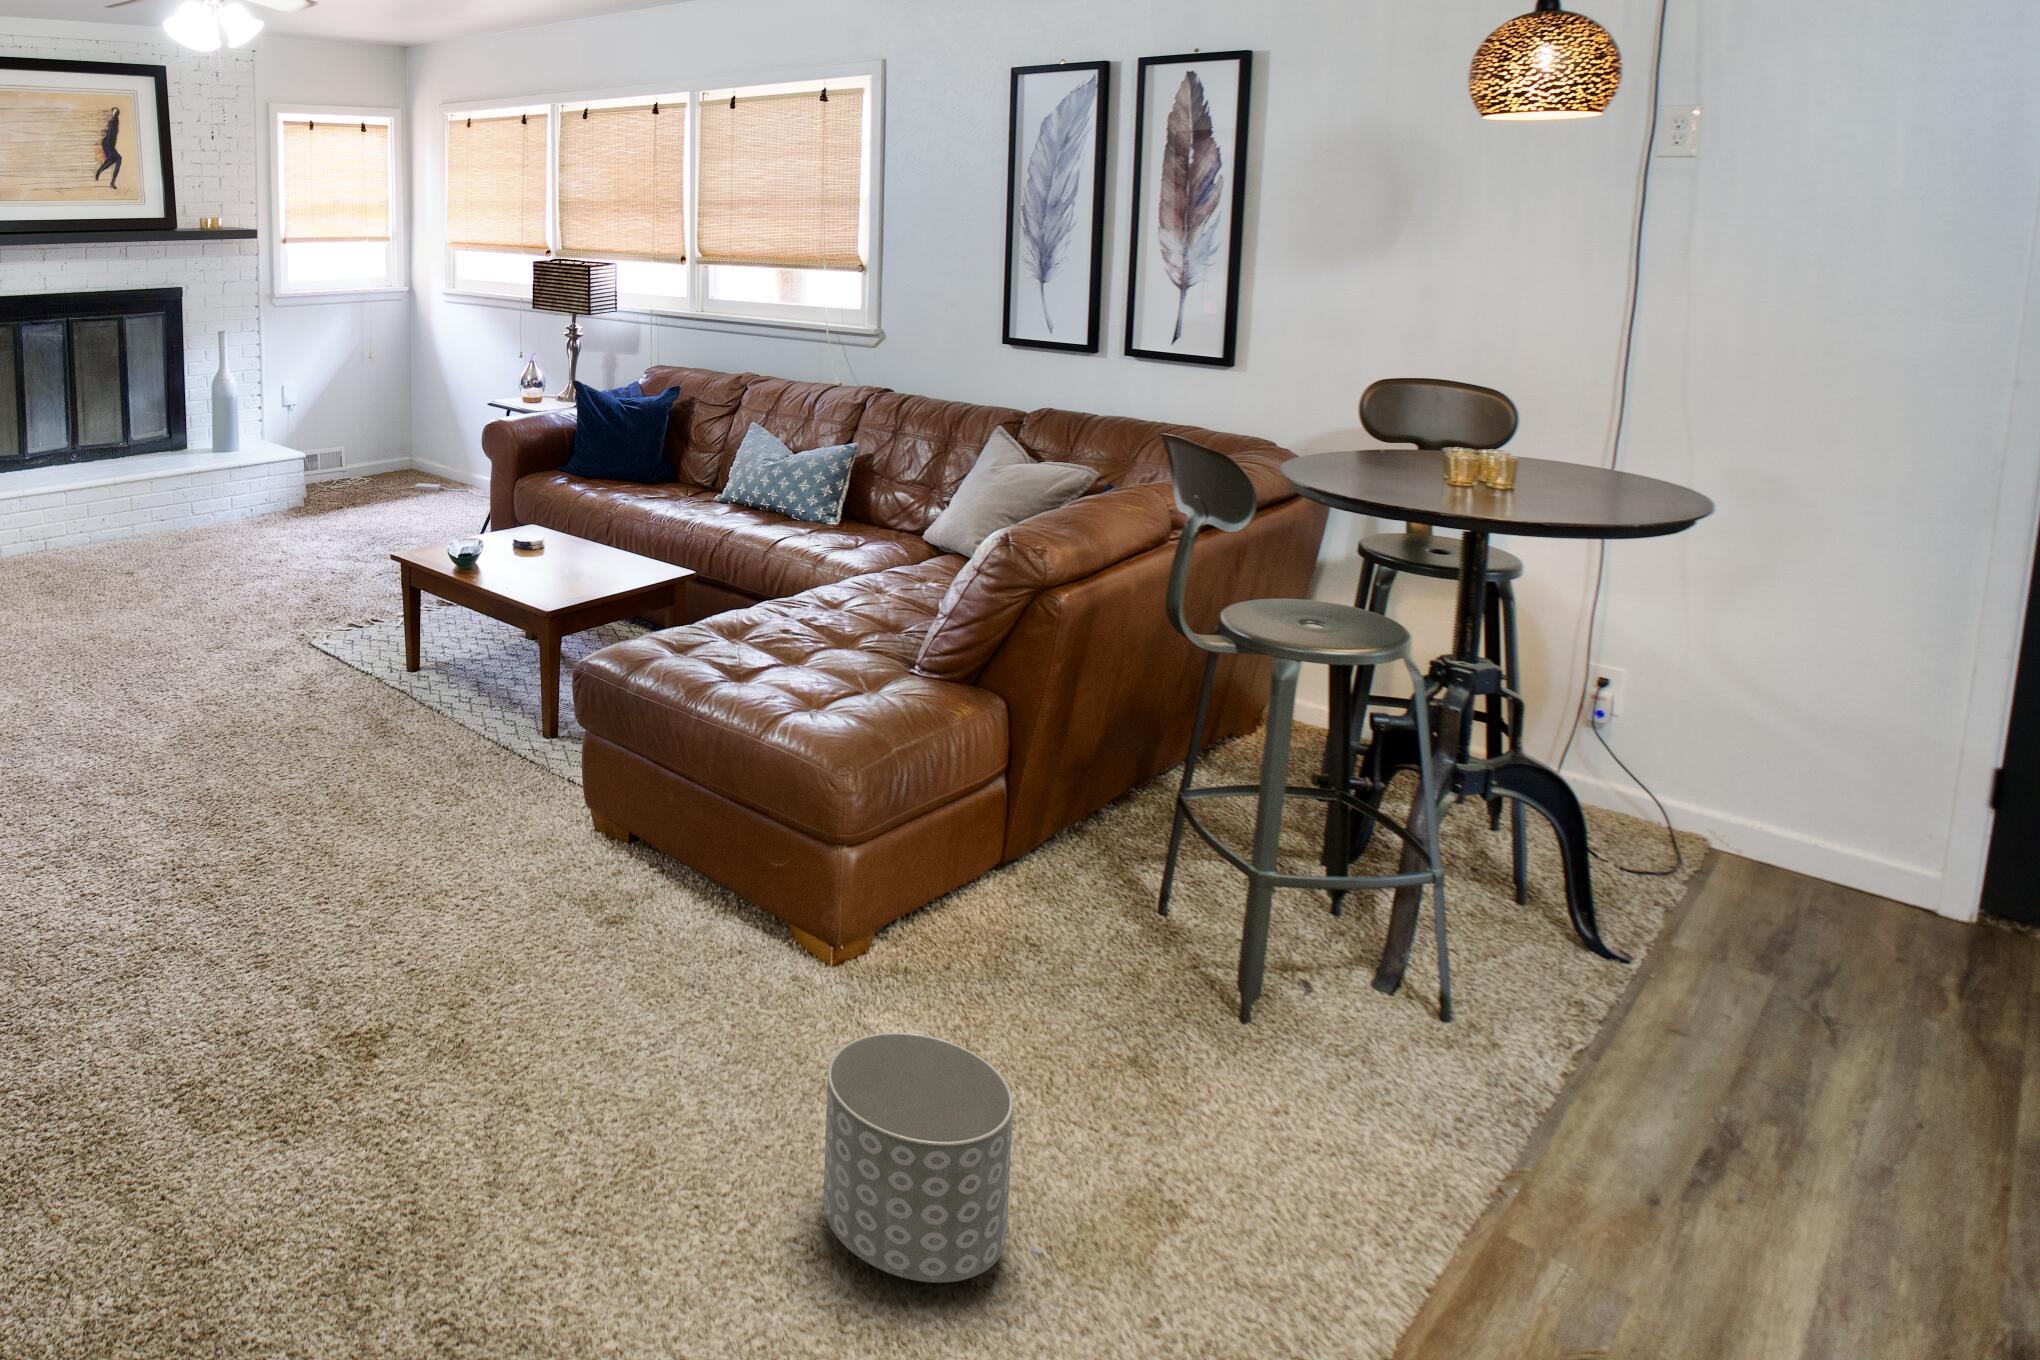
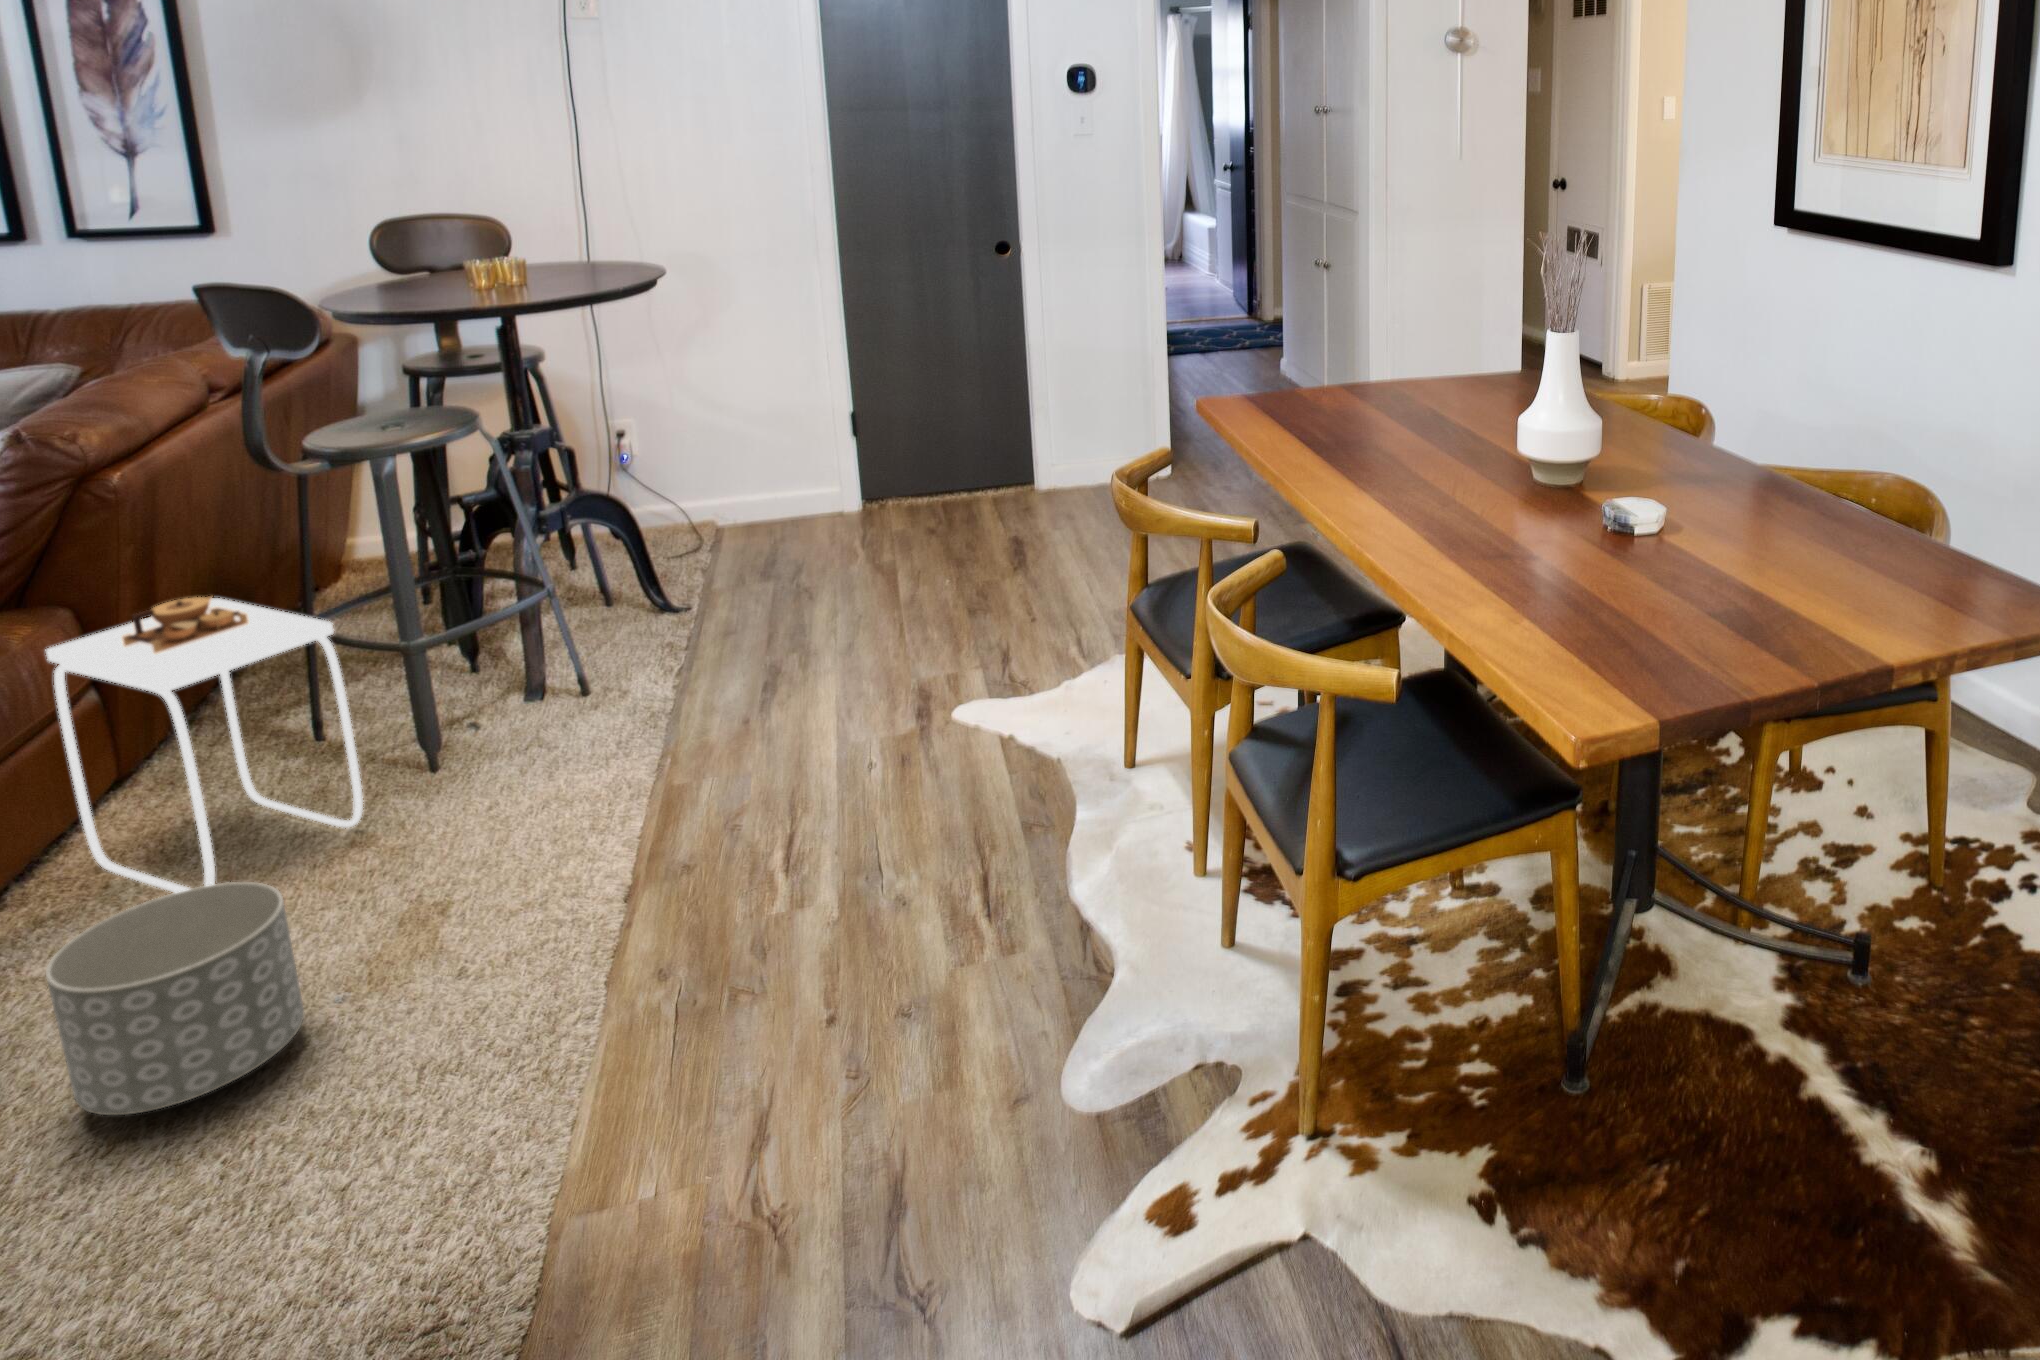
side table: none [954,730,1170,1042] -> present [46,596,363,893]

